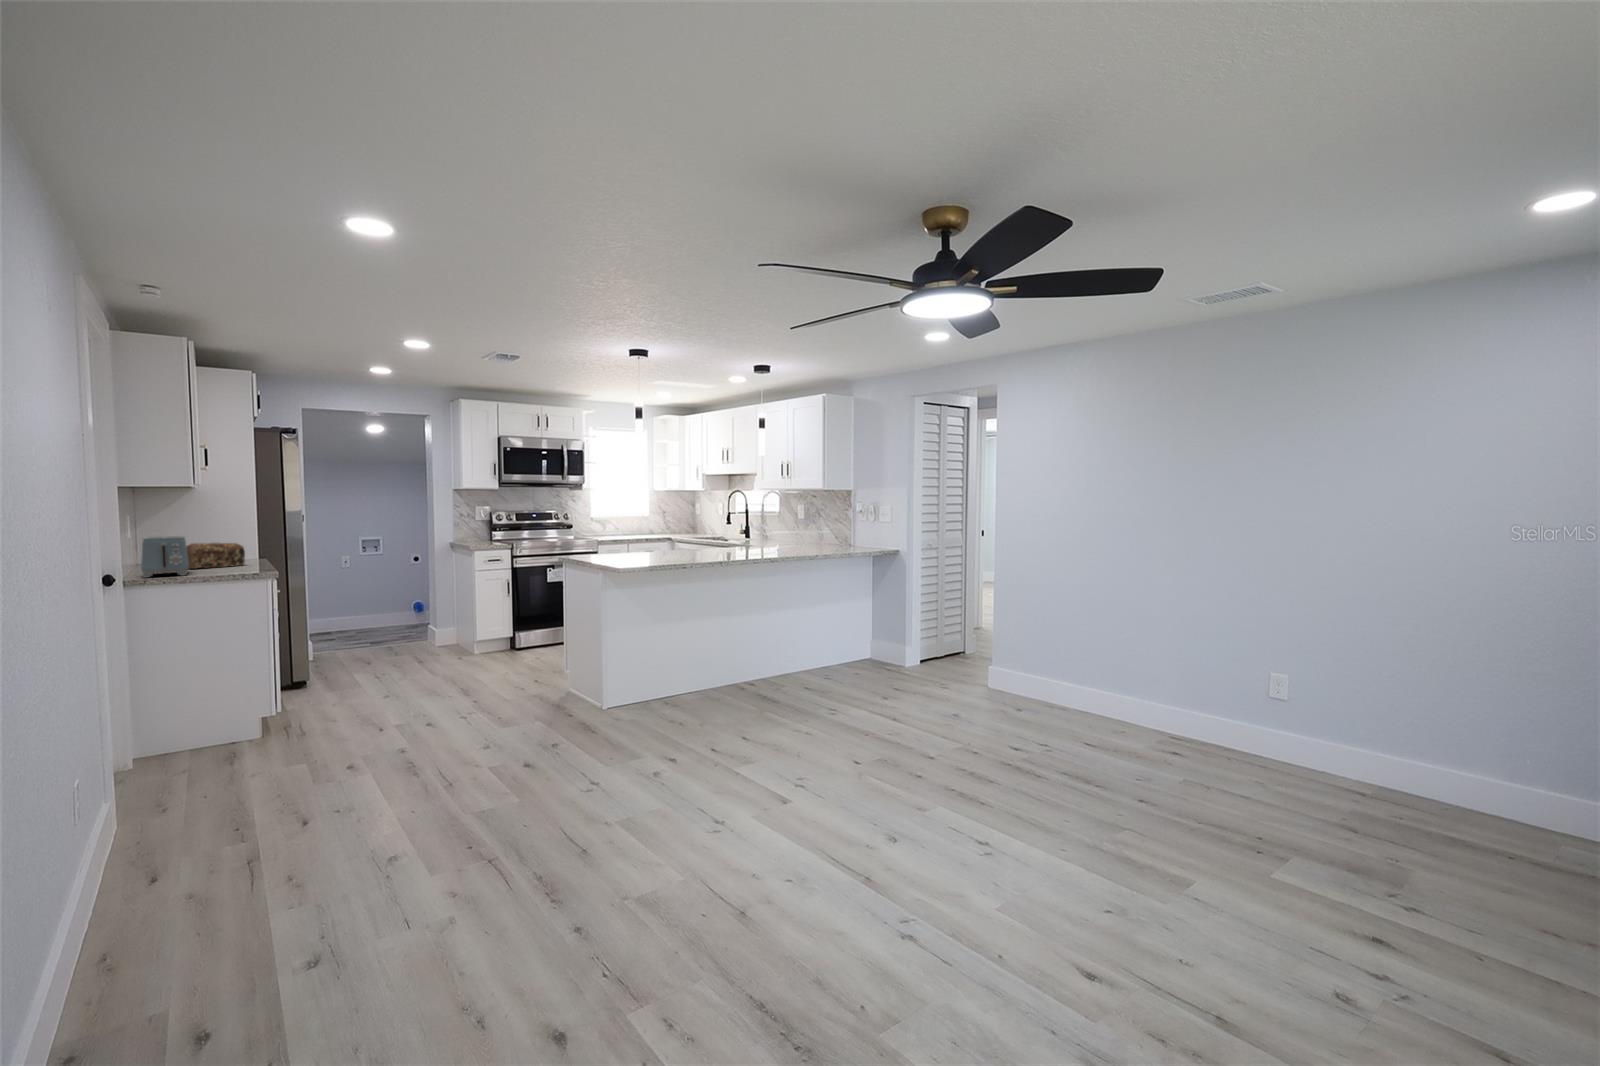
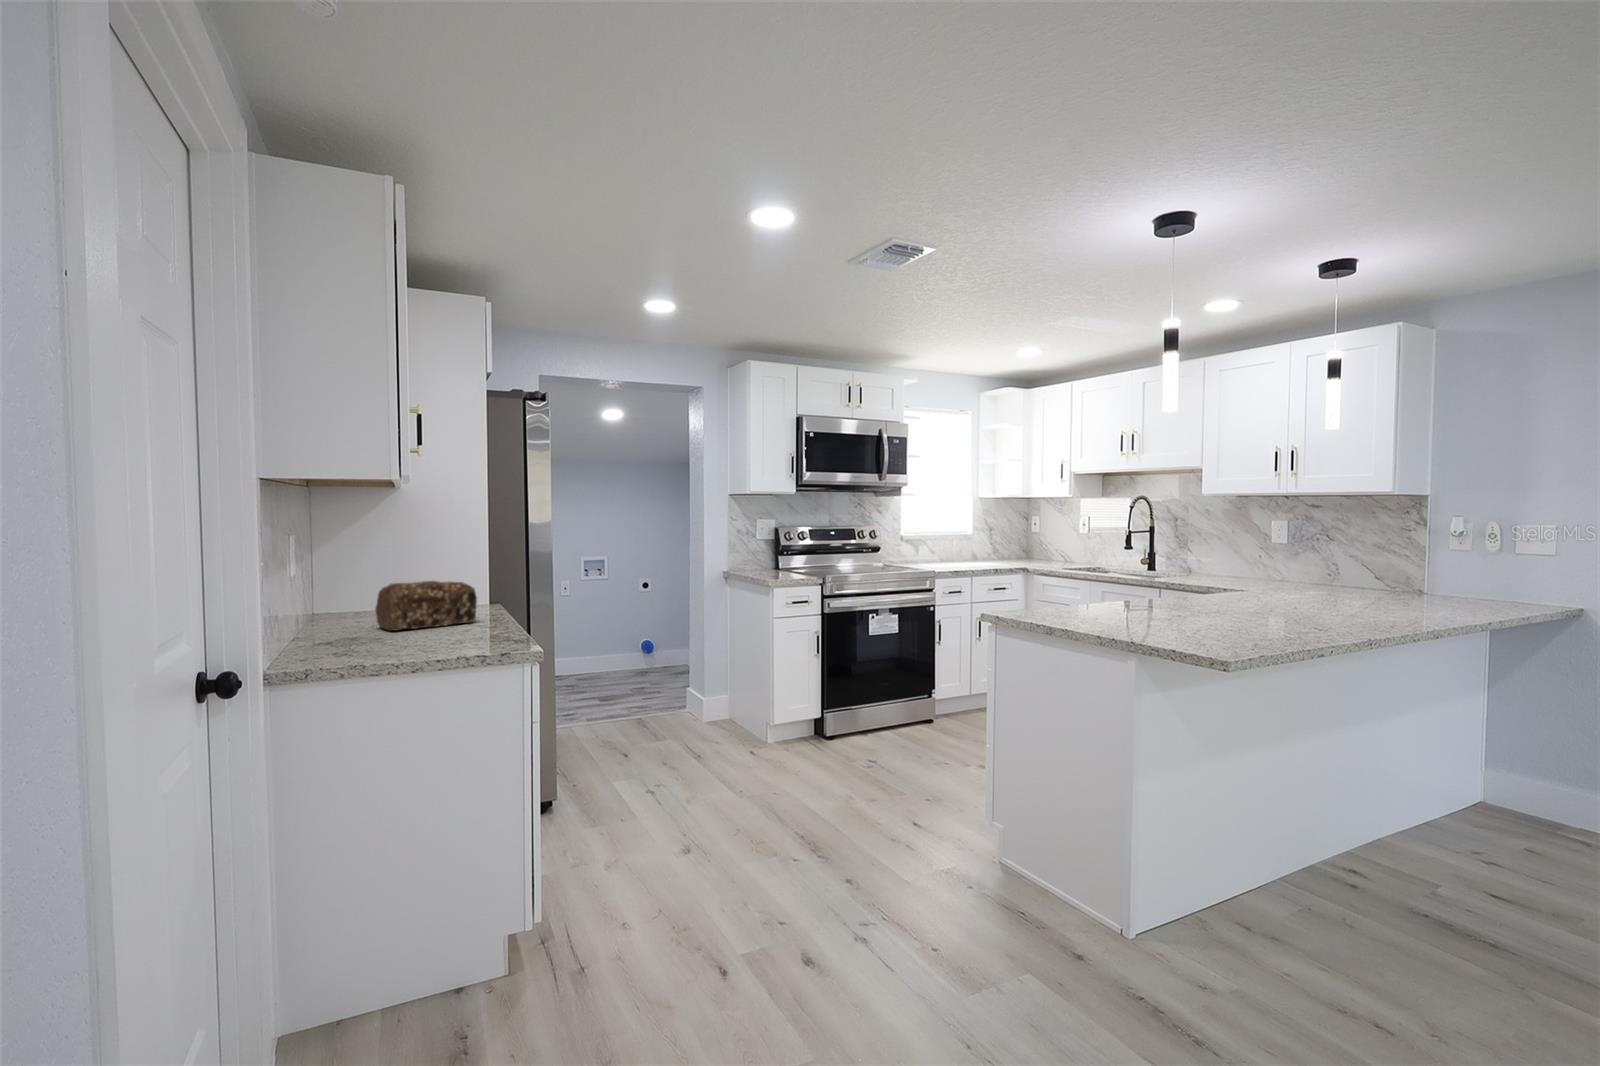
toaster: present [141,536,189,578] -> none [299,572,386,663]

